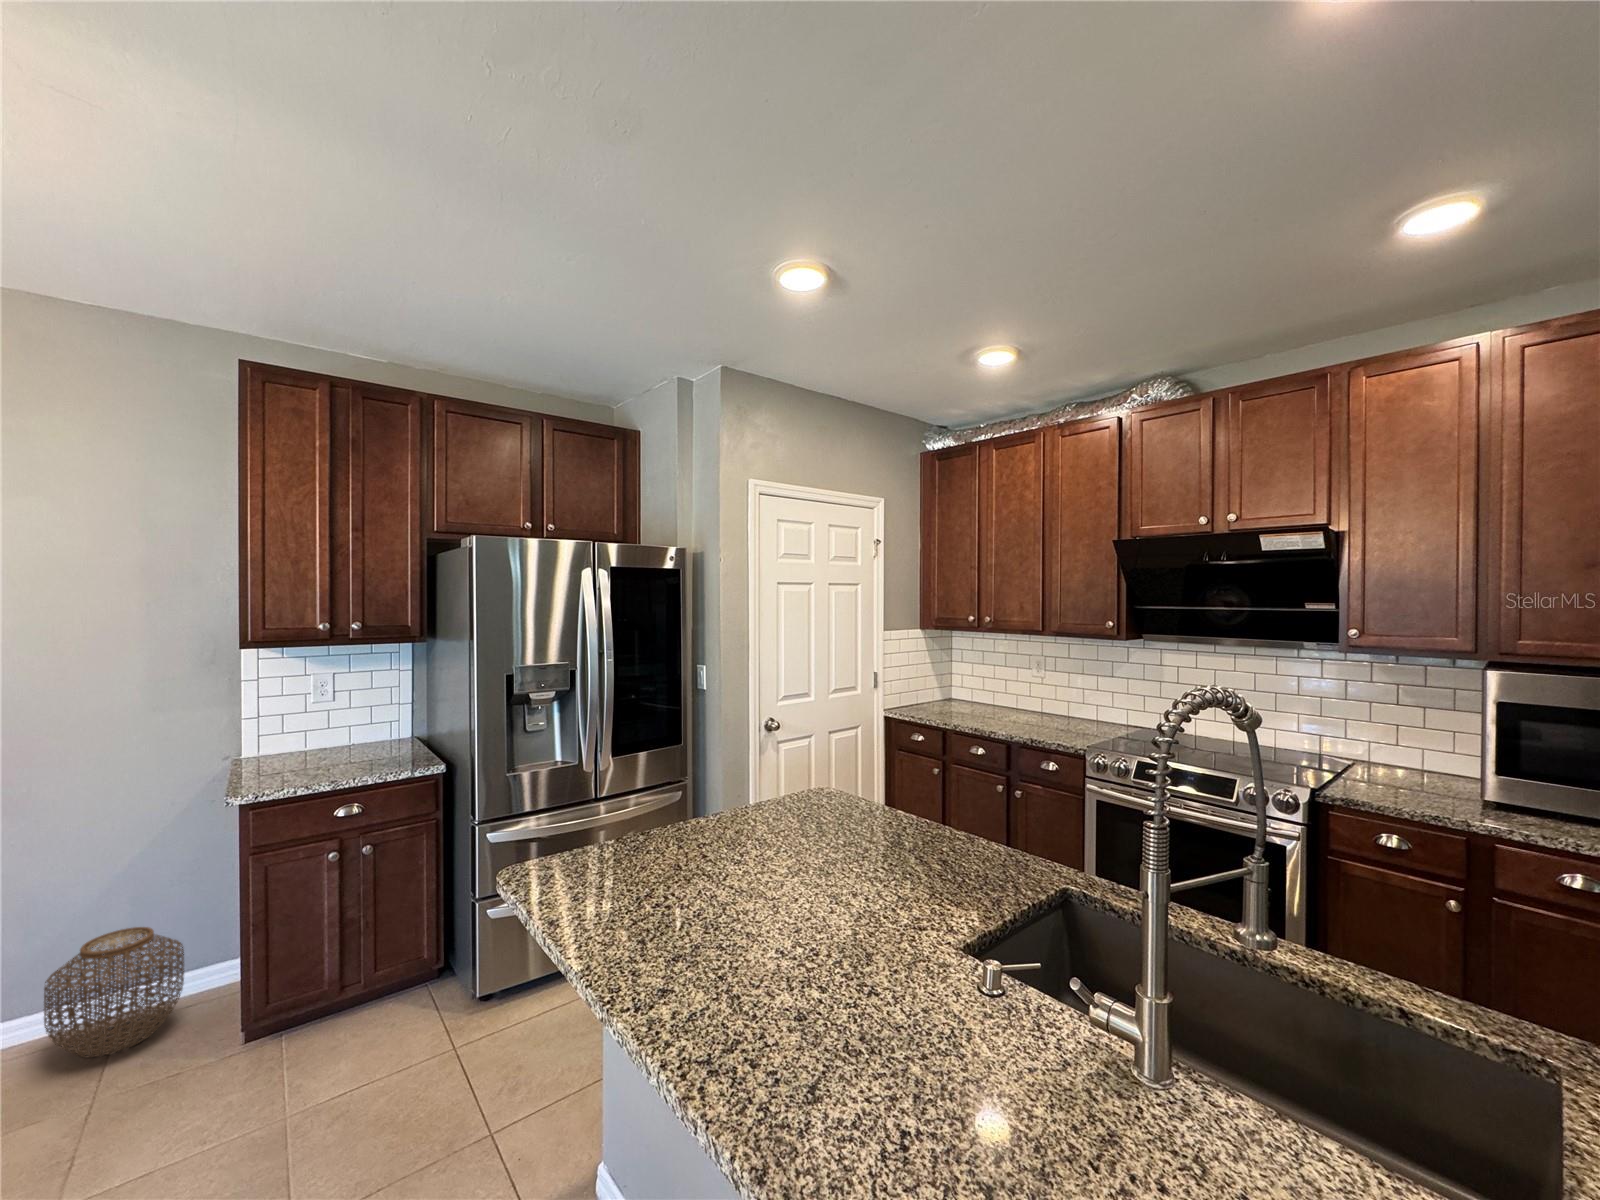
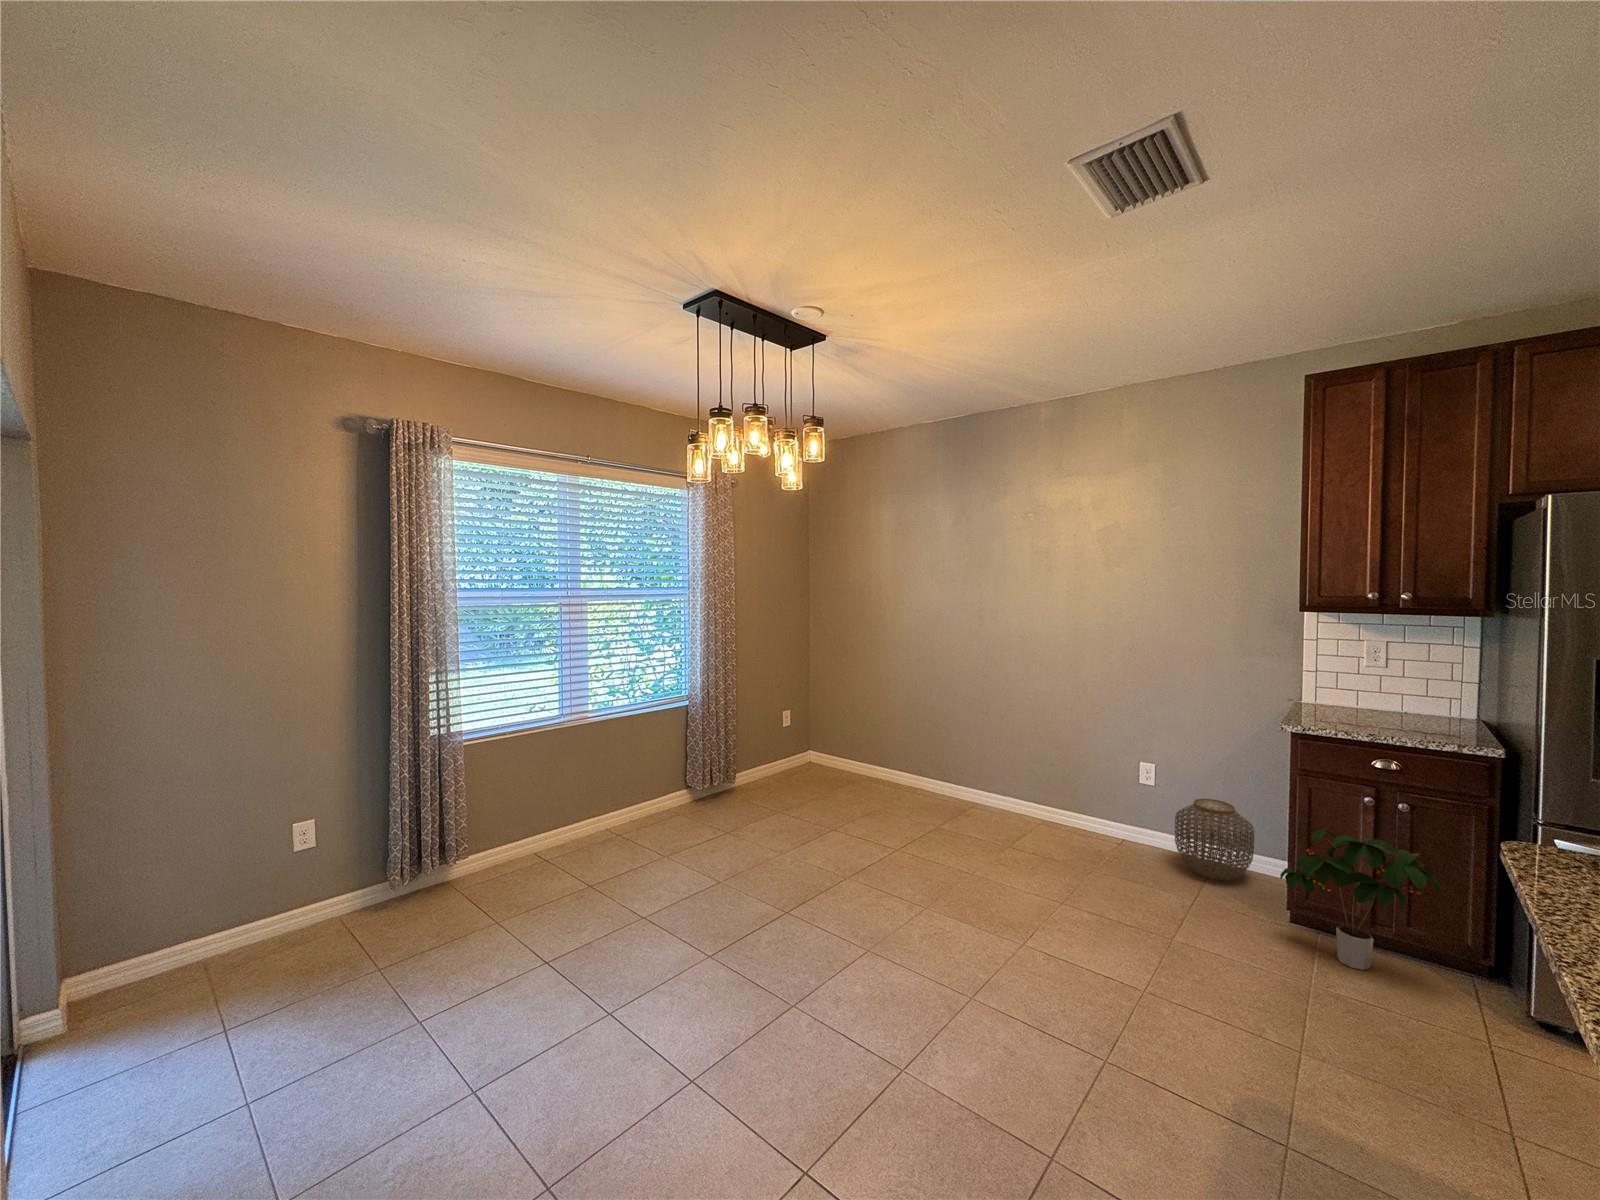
potted plant: none [233,894,404,1061] -> present [1280,828,1440,970]

